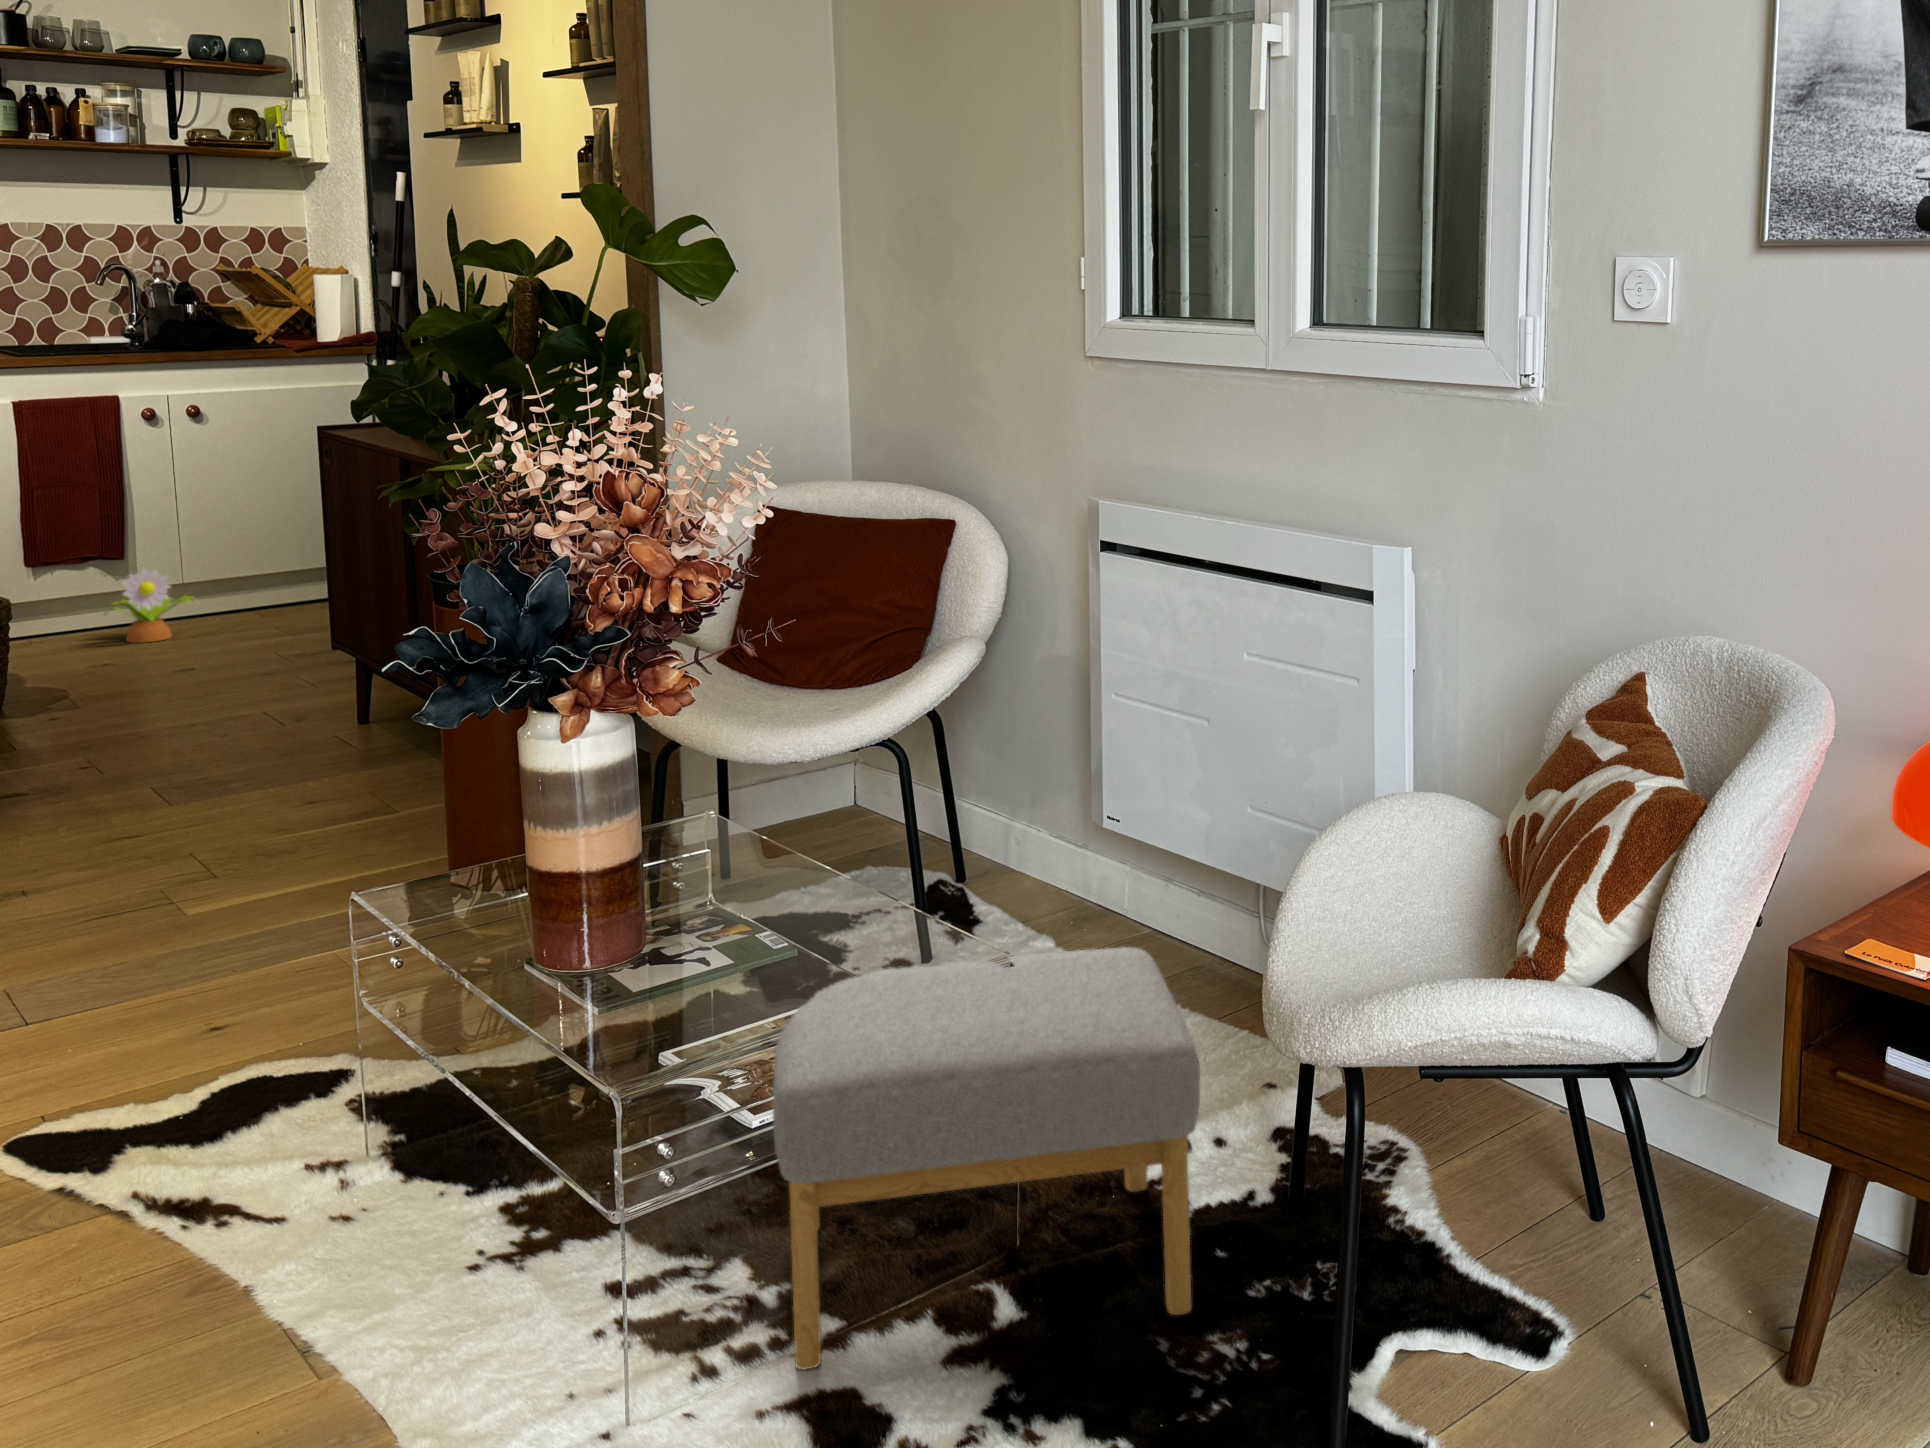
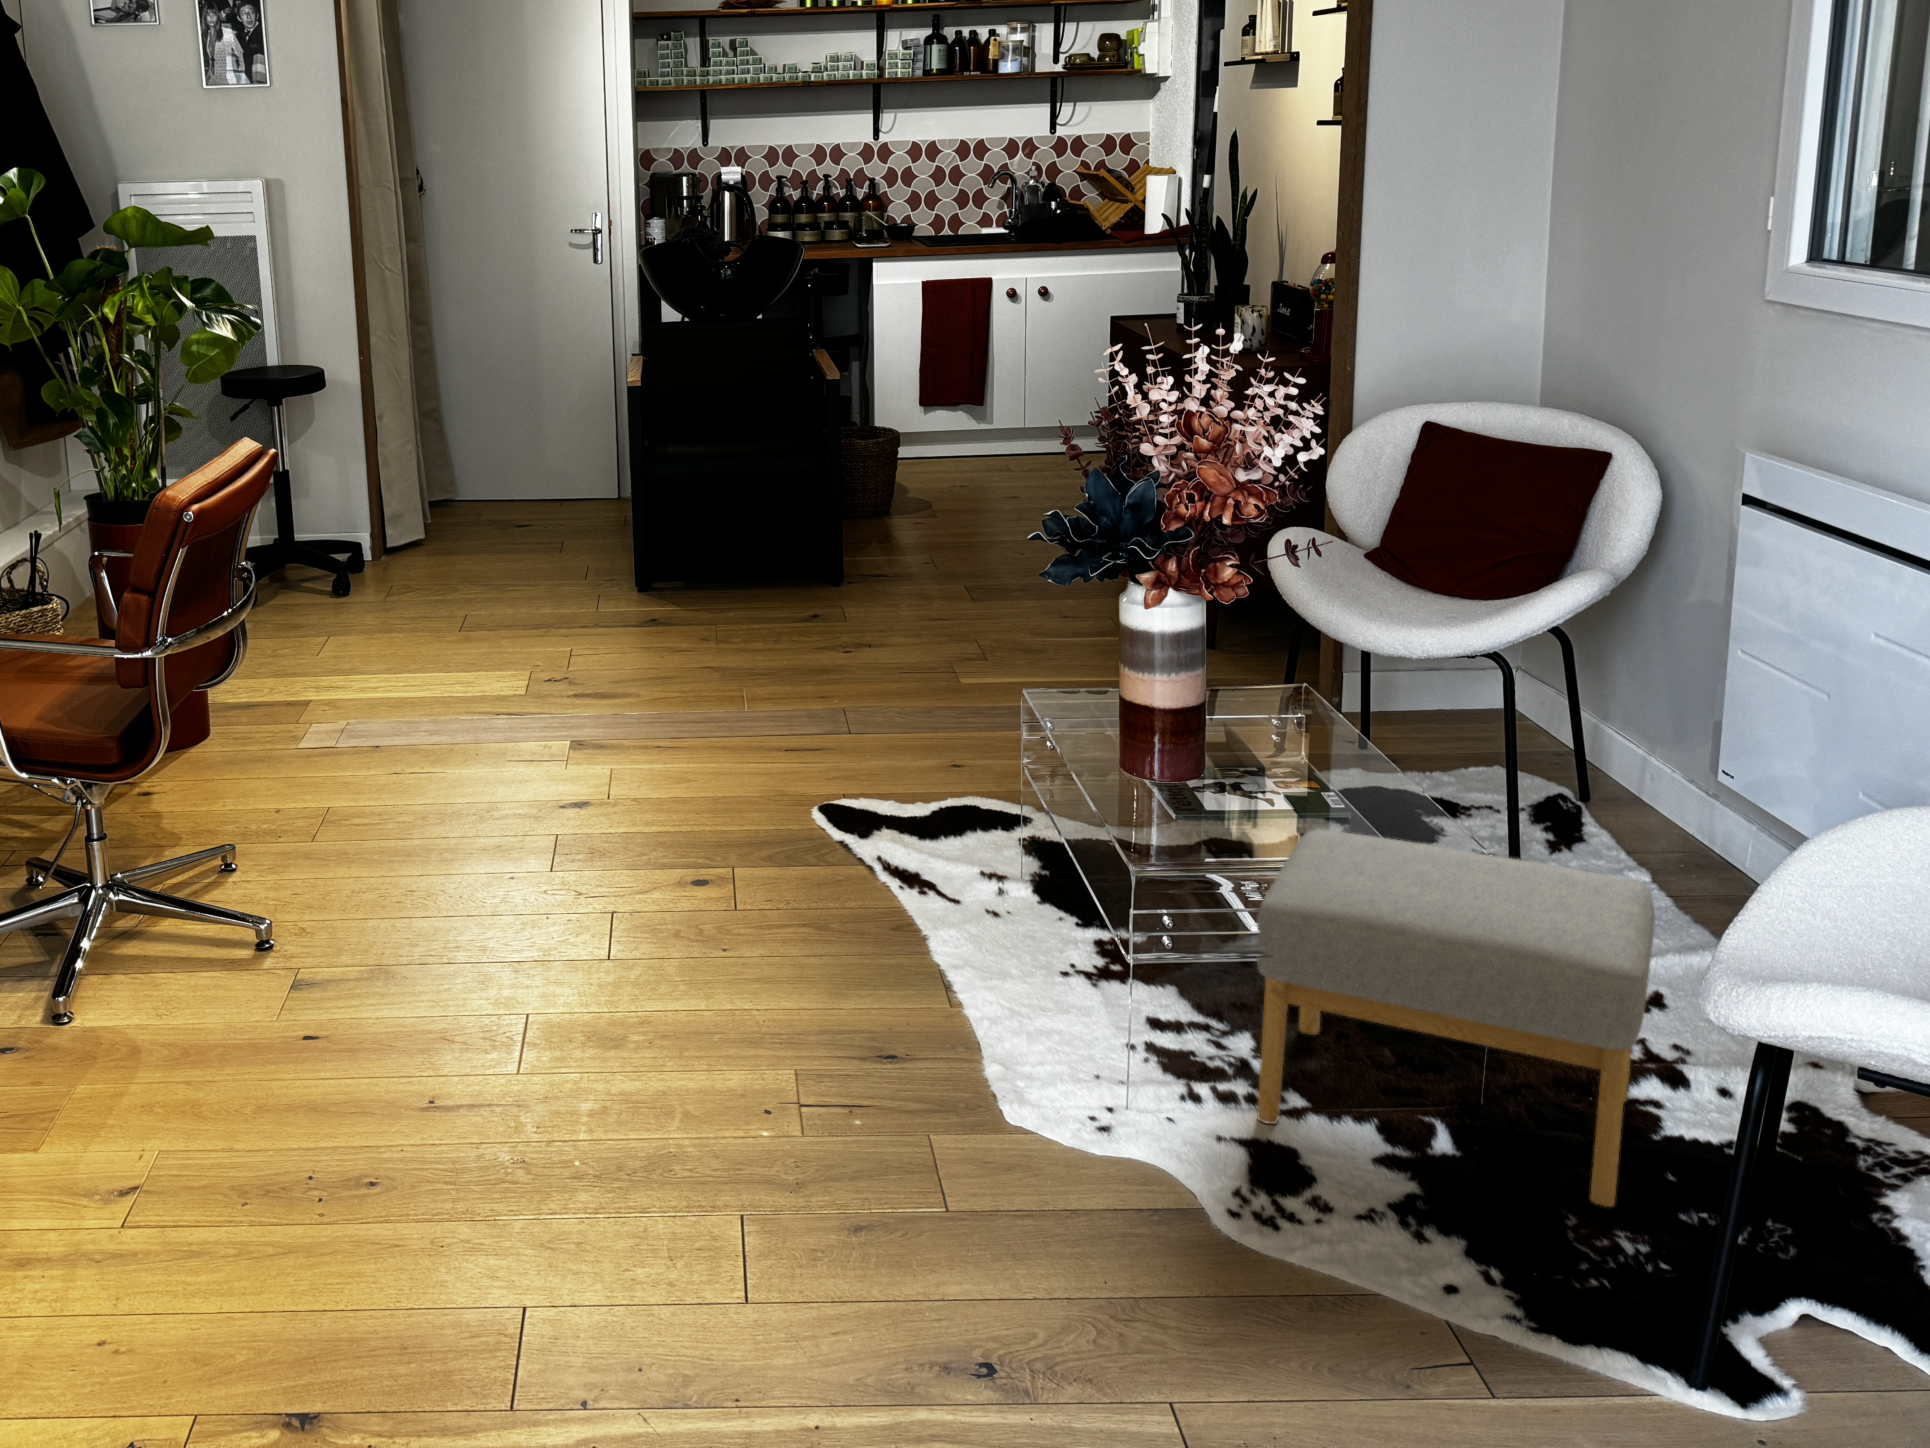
decorative plant: present [105,568,196,643] -> none [966,416,1031,475]

